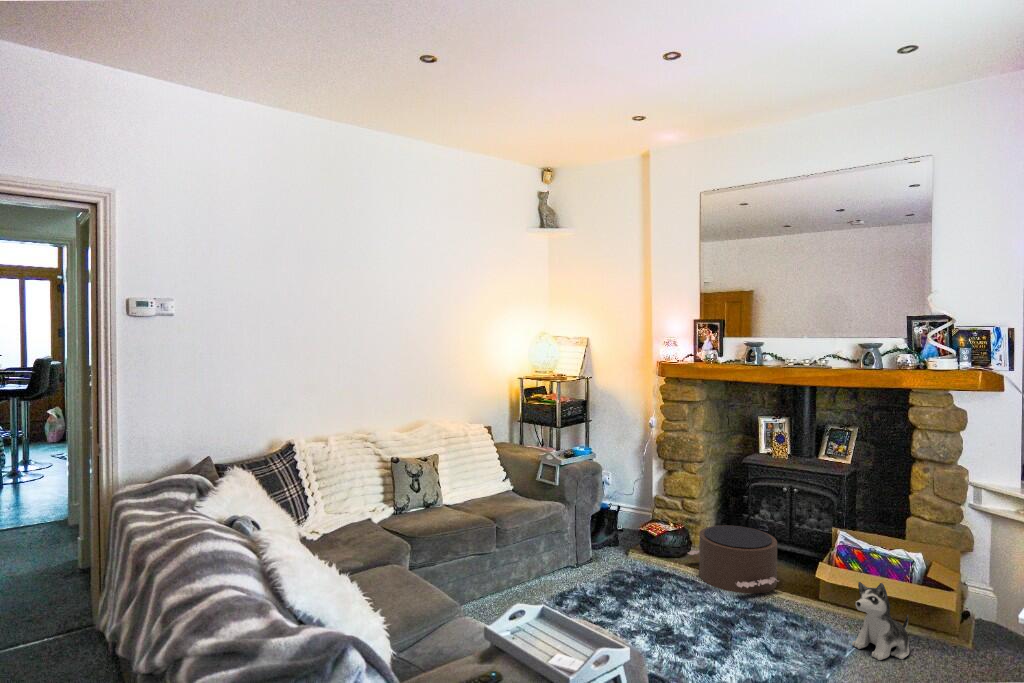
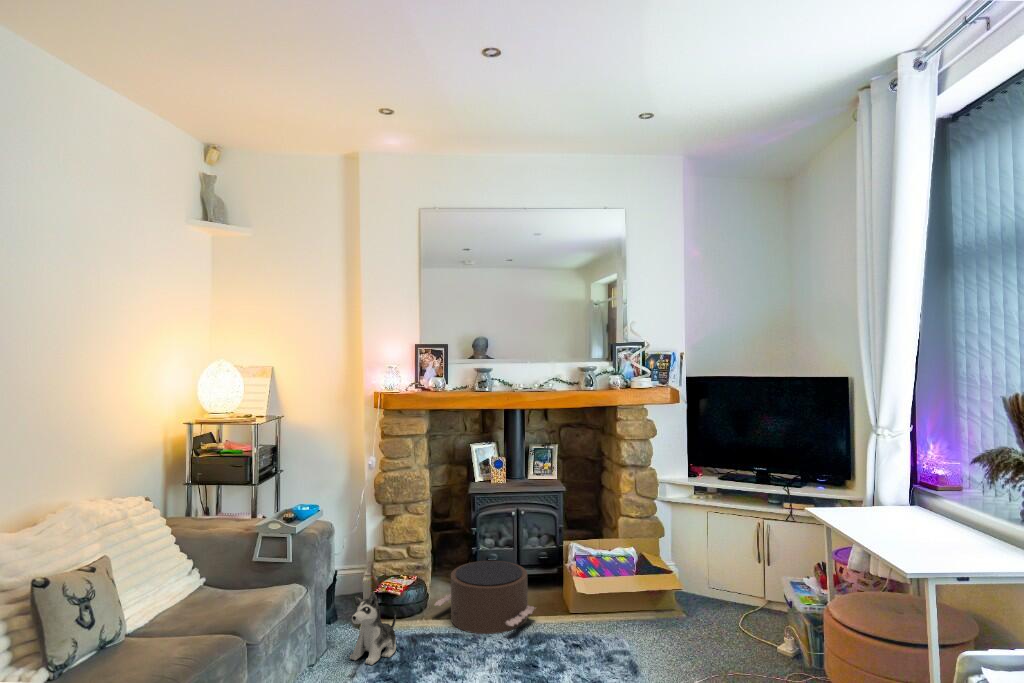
plush toy: present [852,582,909,660] -> present [350,592,396,665]

